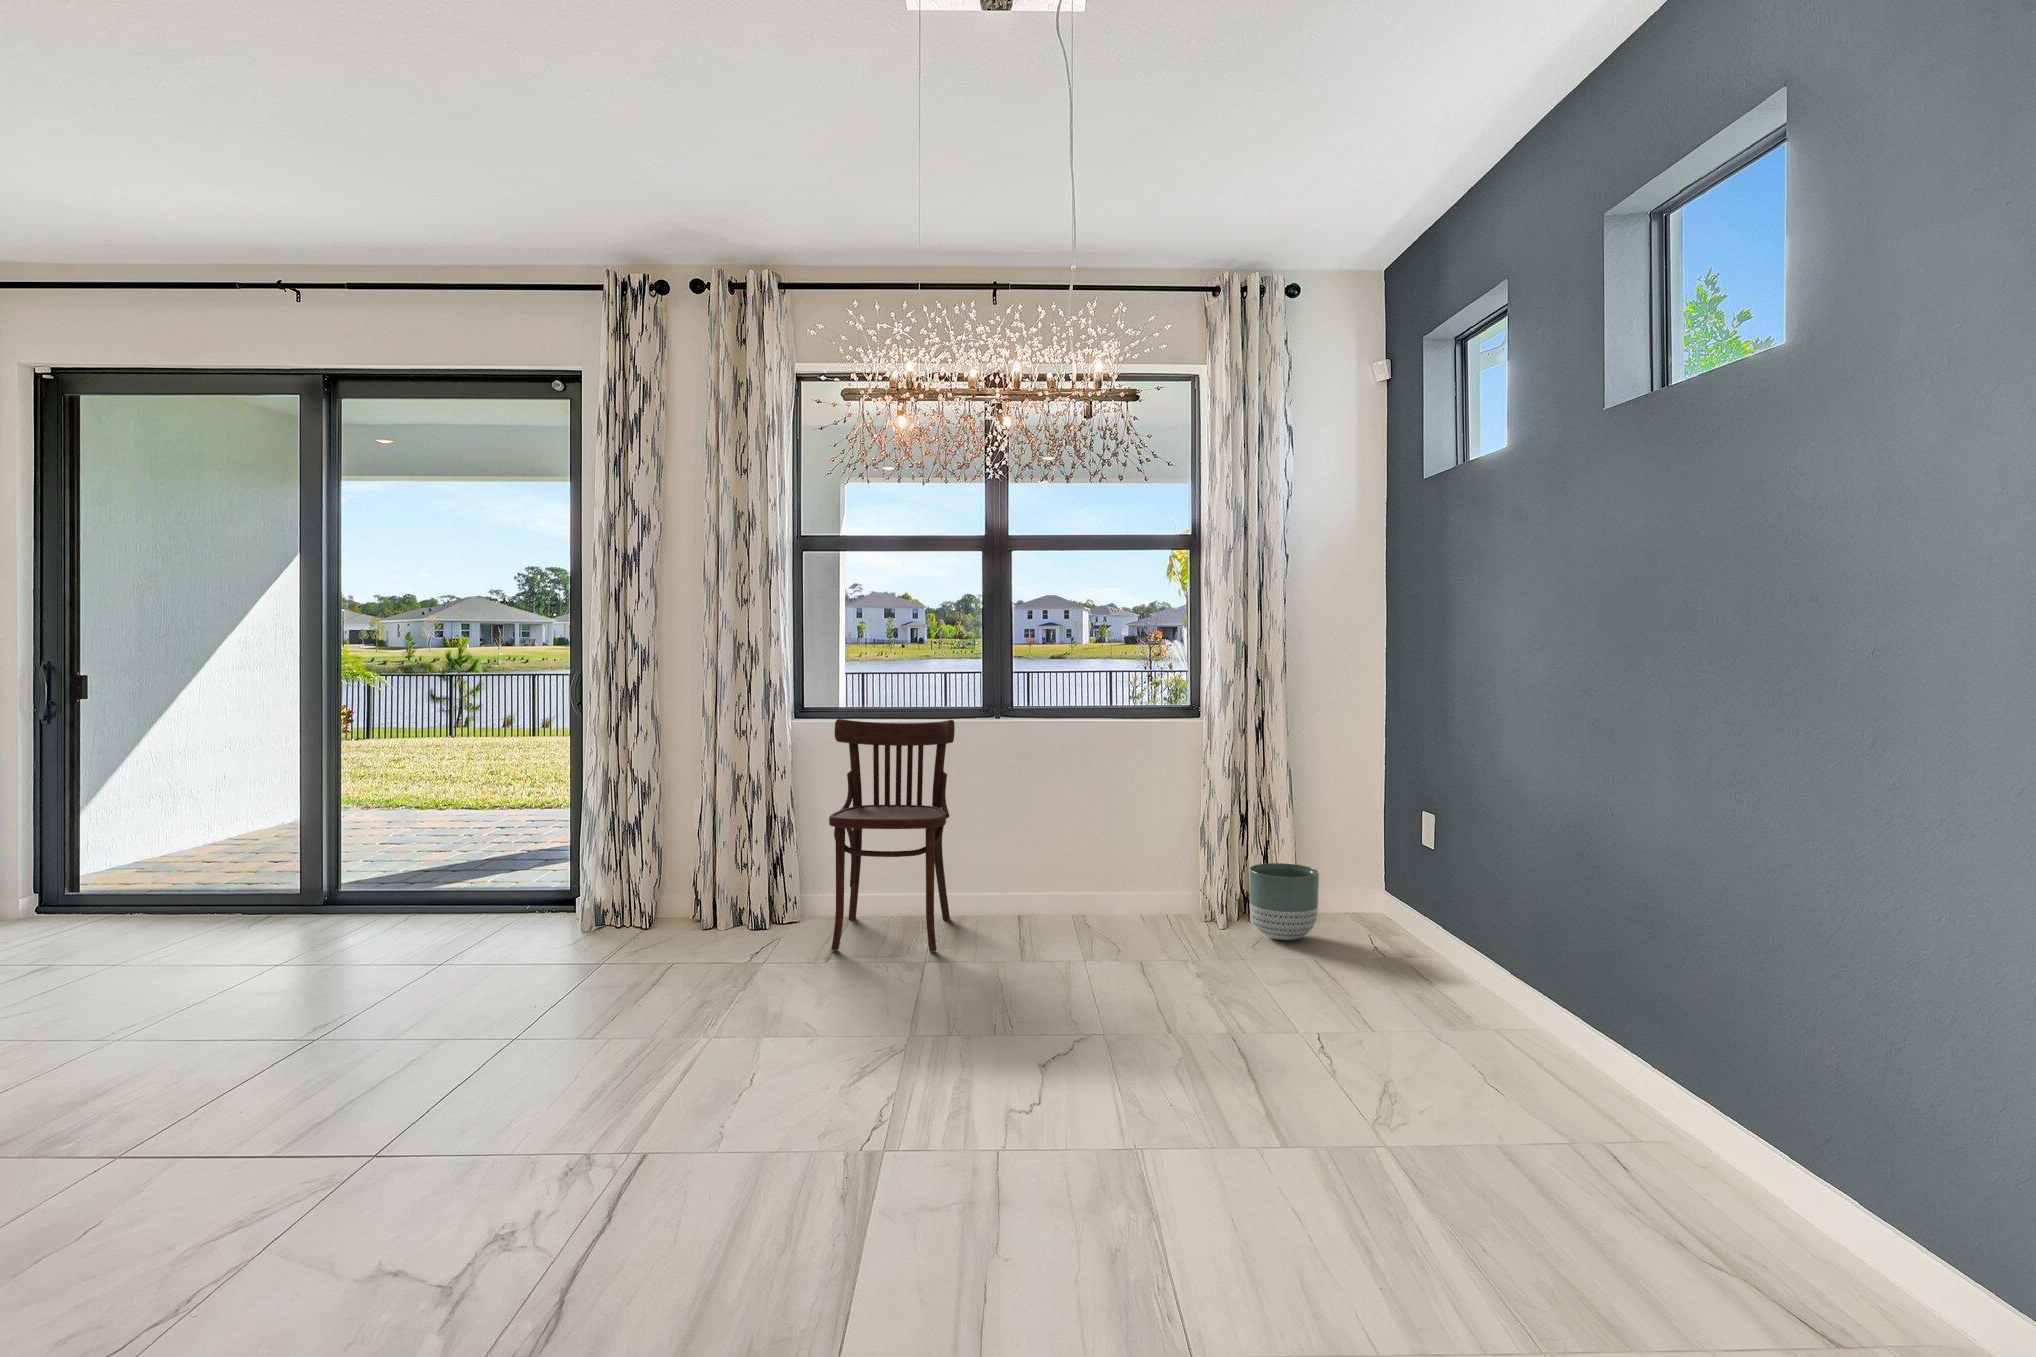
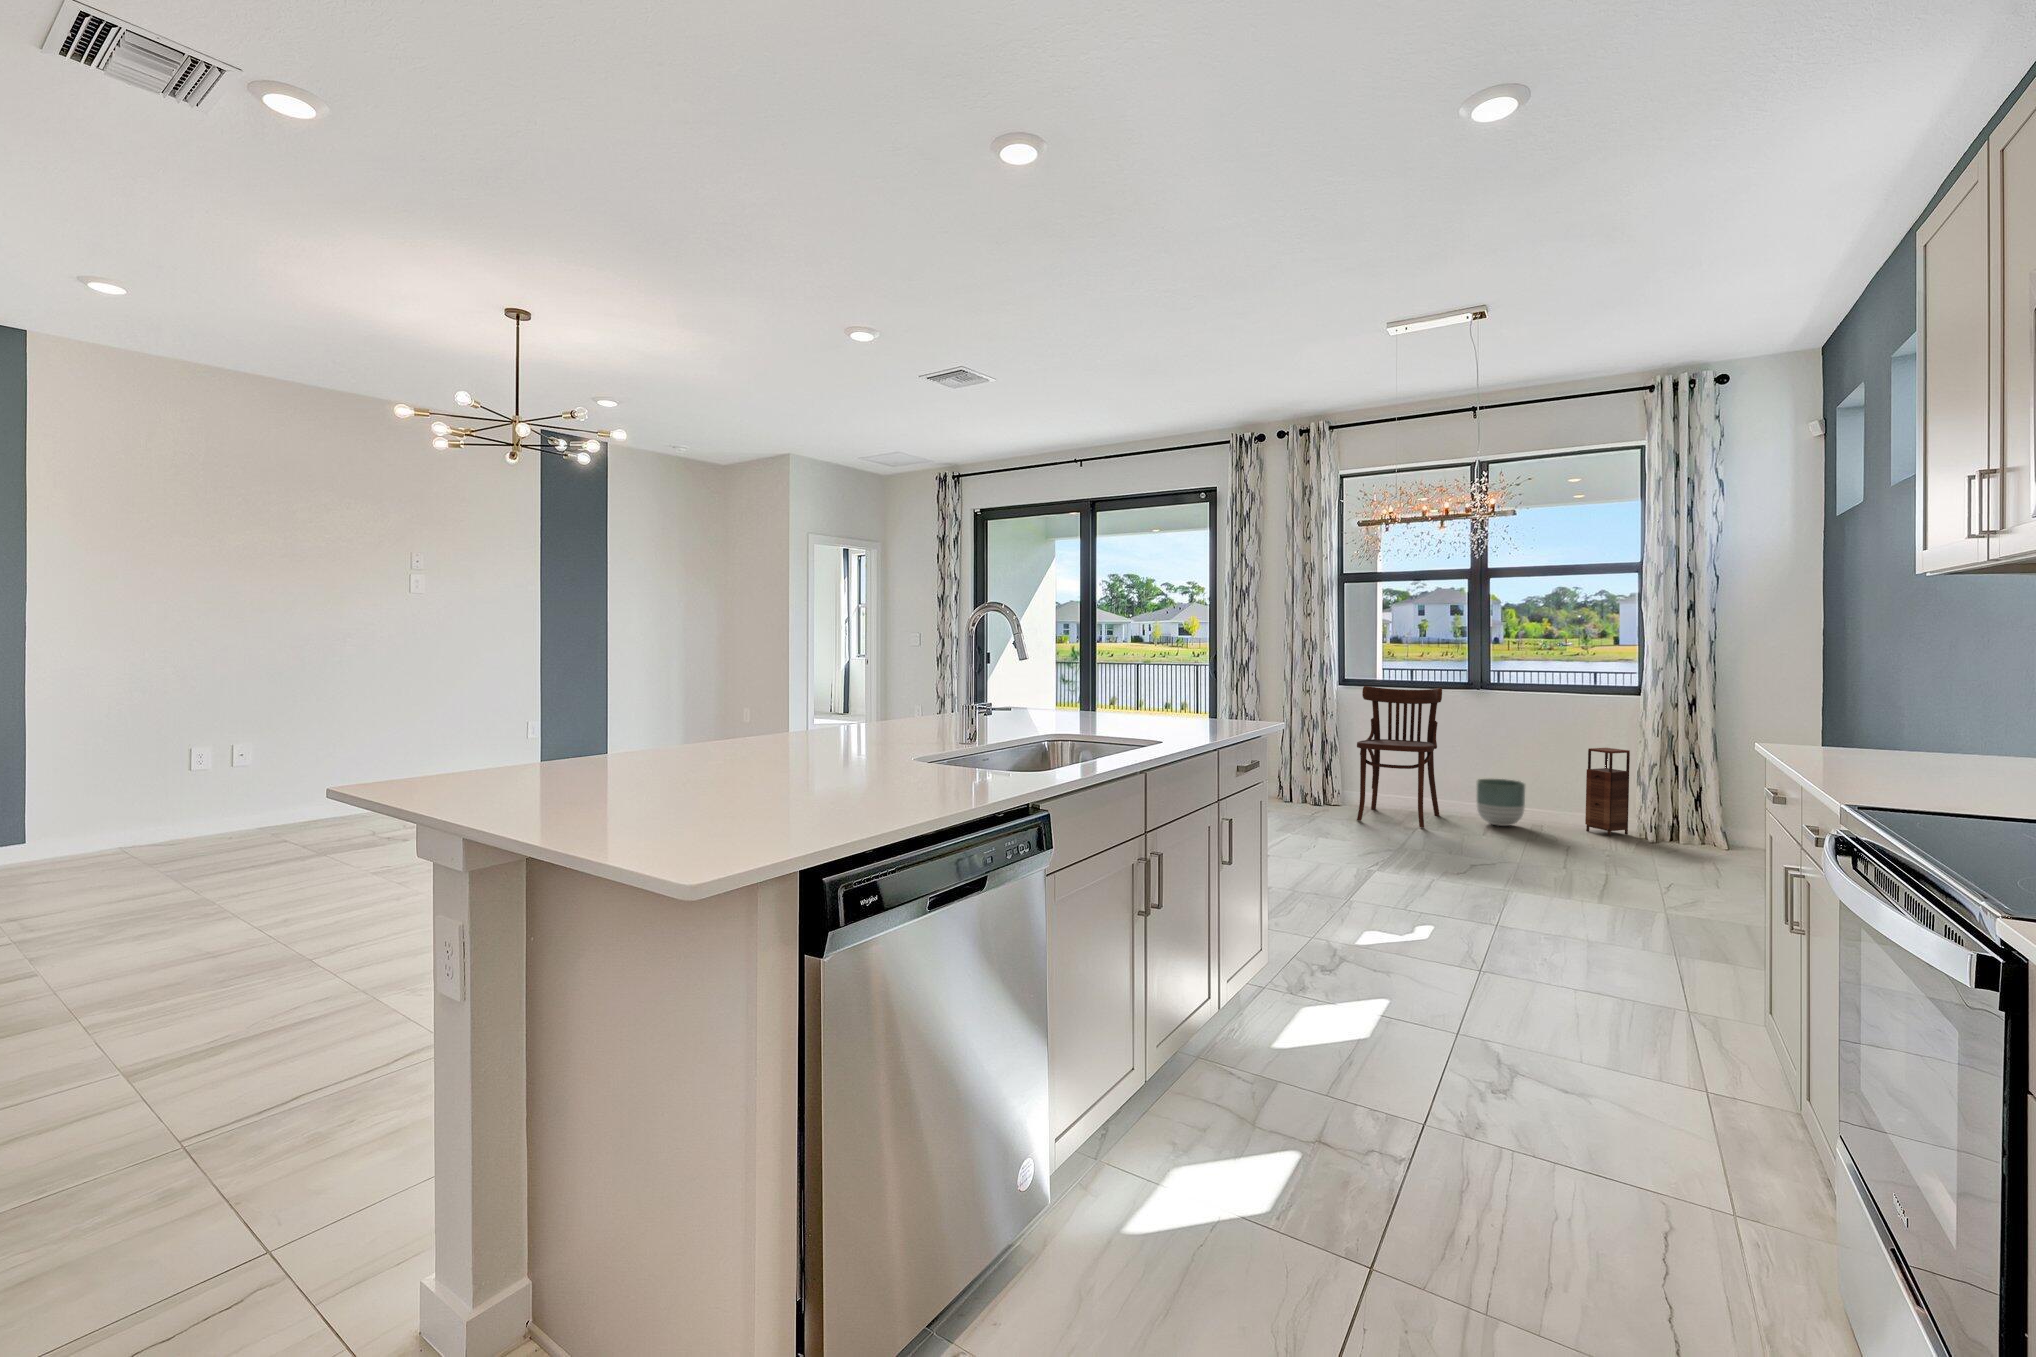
storage cabinet: none [1143,799,1194,929] -> present [1585,748,1630,836]
planter: present [1249,863,1319,940] -> present [1477,779,1525,826]

